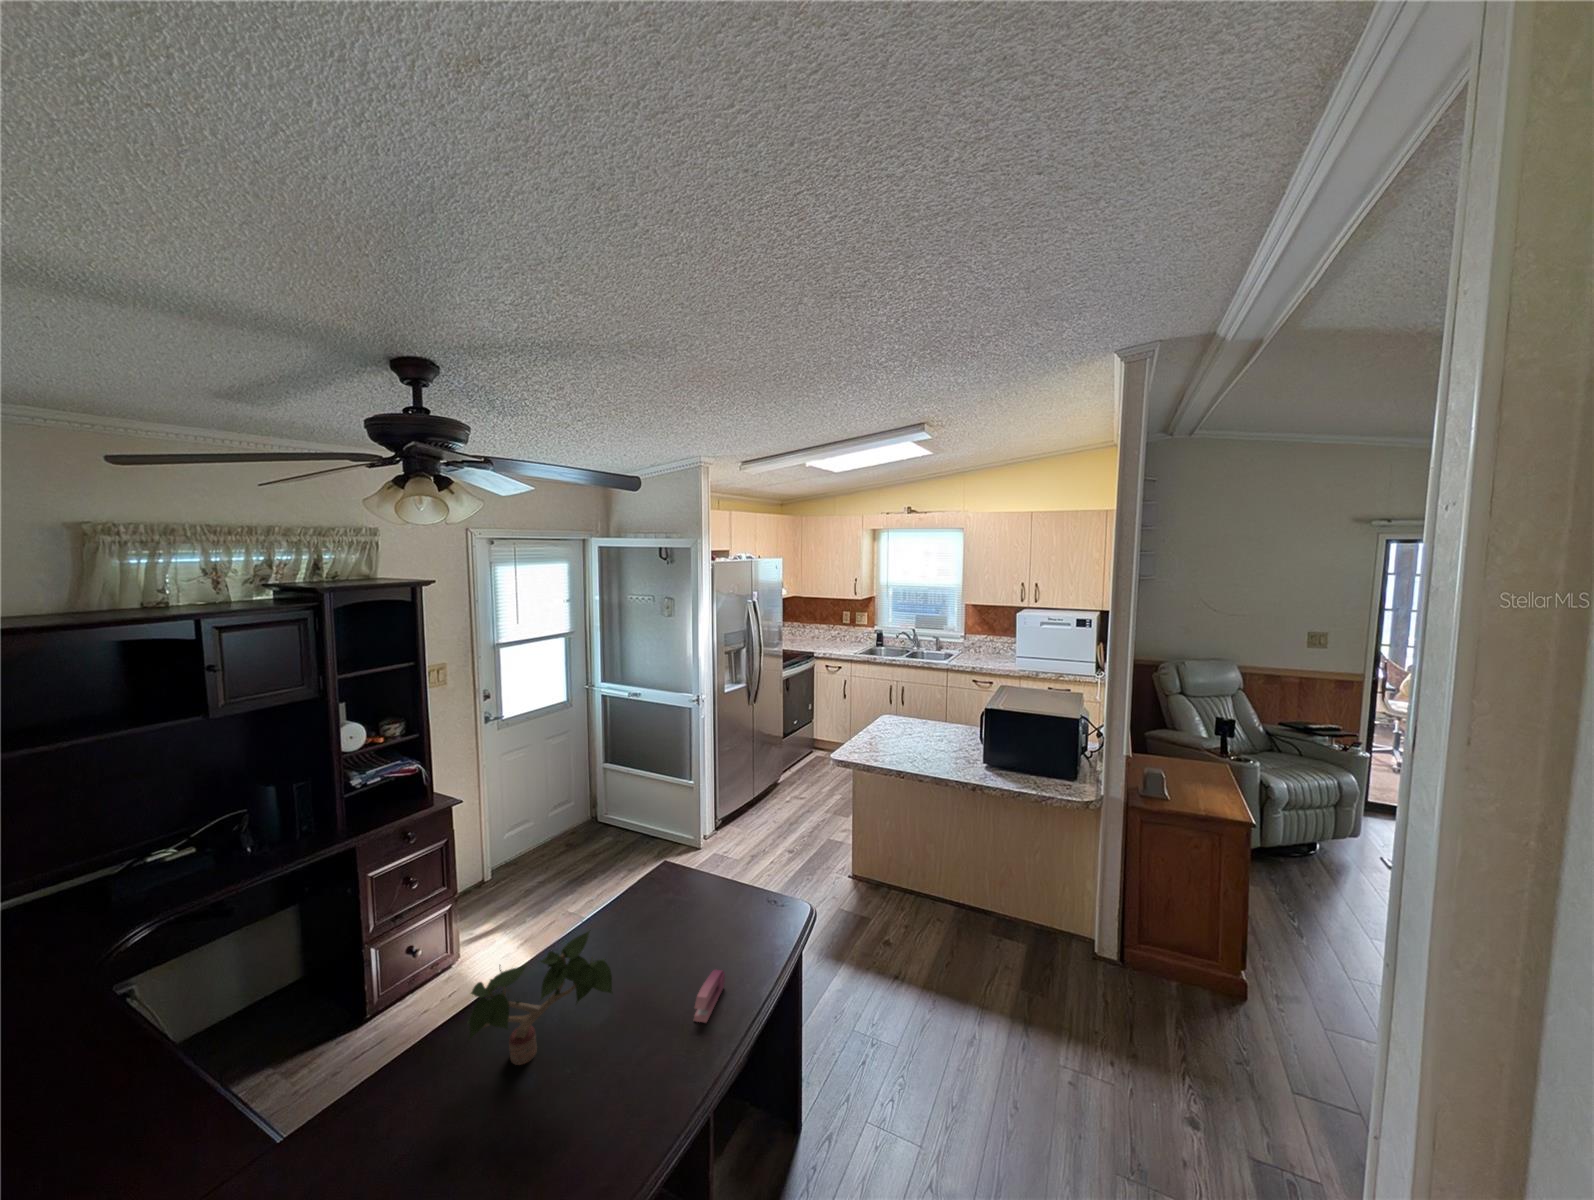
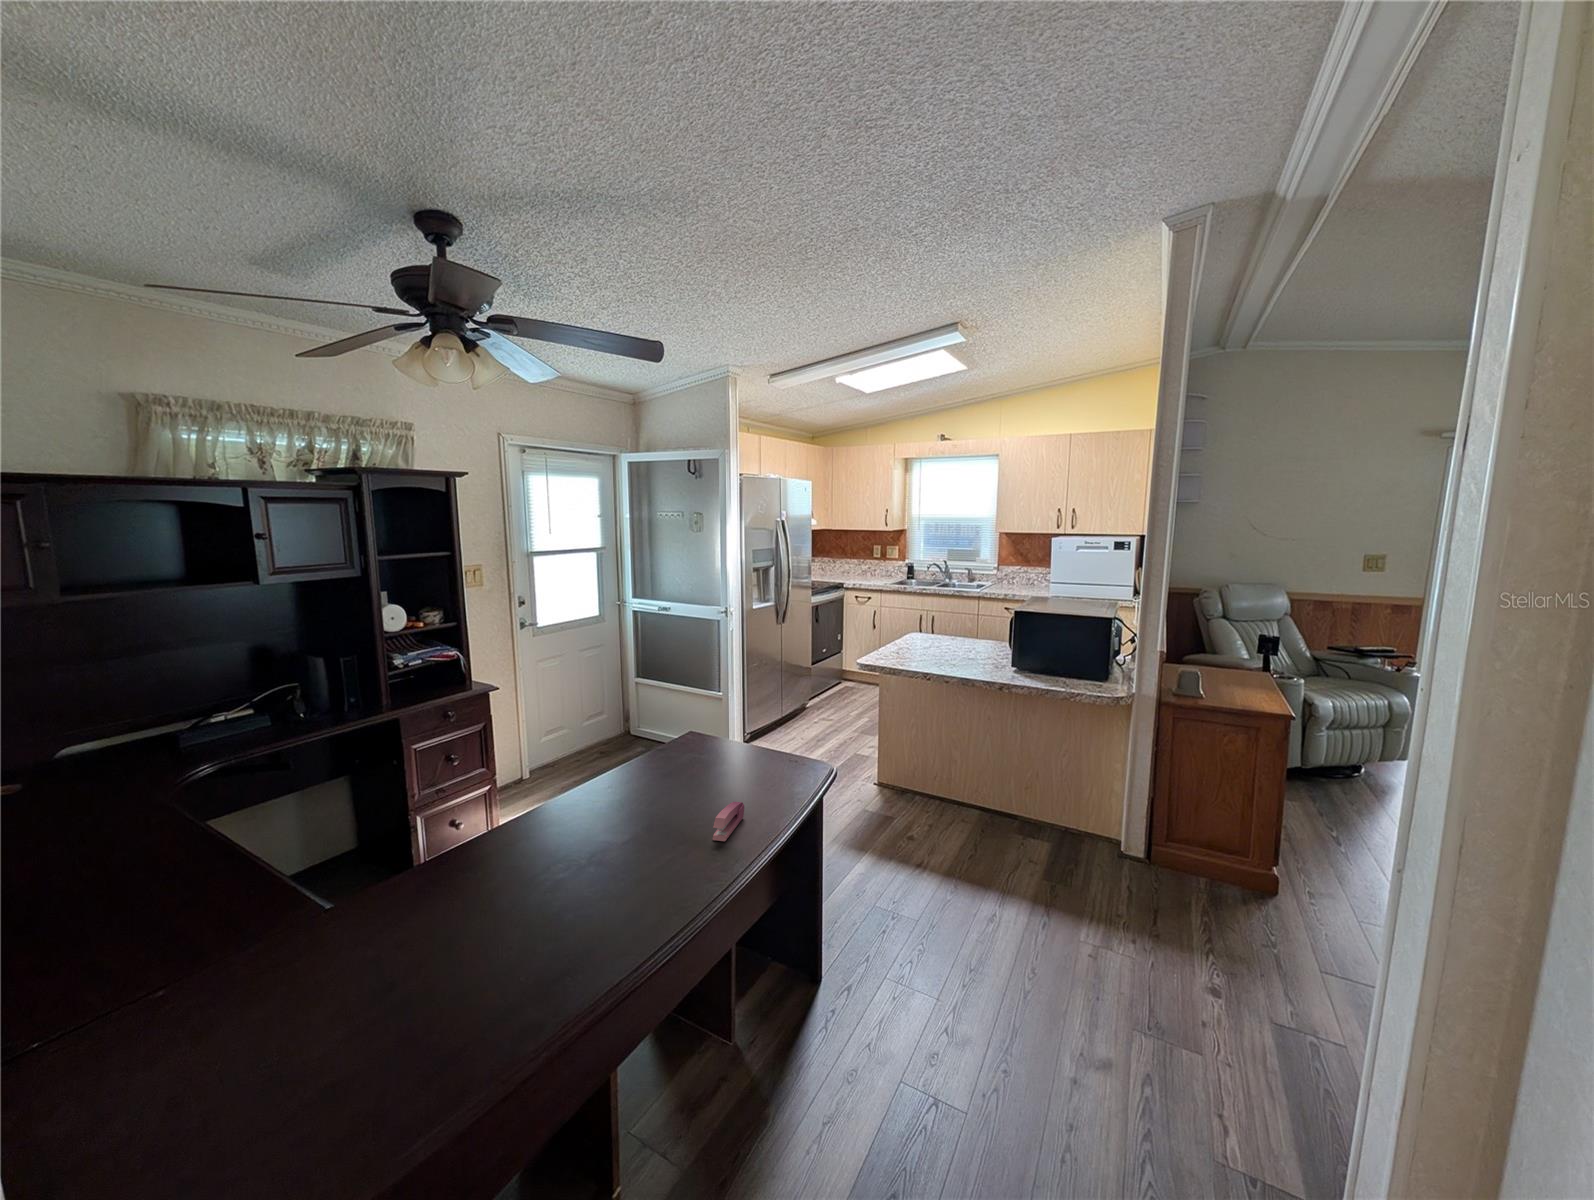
potted plant: present [467,931,612,1065] -> none [475,736,653,865]

